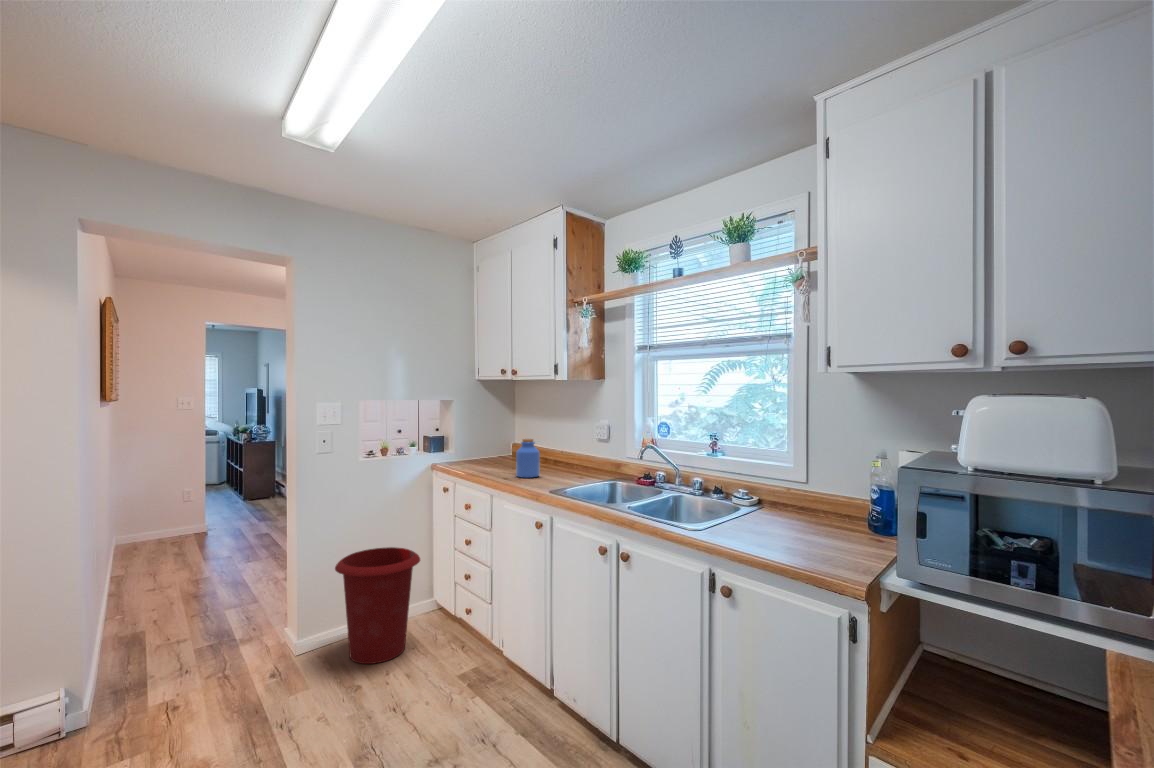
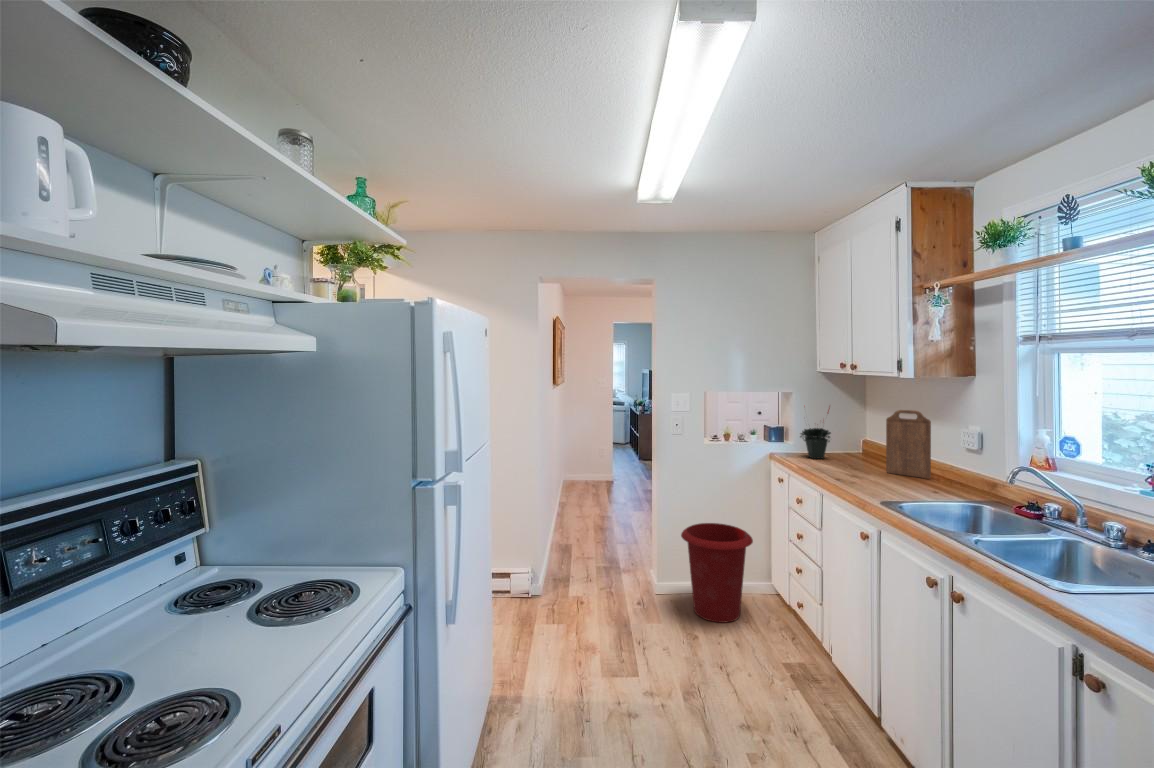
potted plant: none [463,409,493,464] -> present [800,408,831,459]
cutting board: none [541,410,574,469] -> present [886,410,931,478]
jar: present [516,439,540,478] -> none [849,442,877,484]

